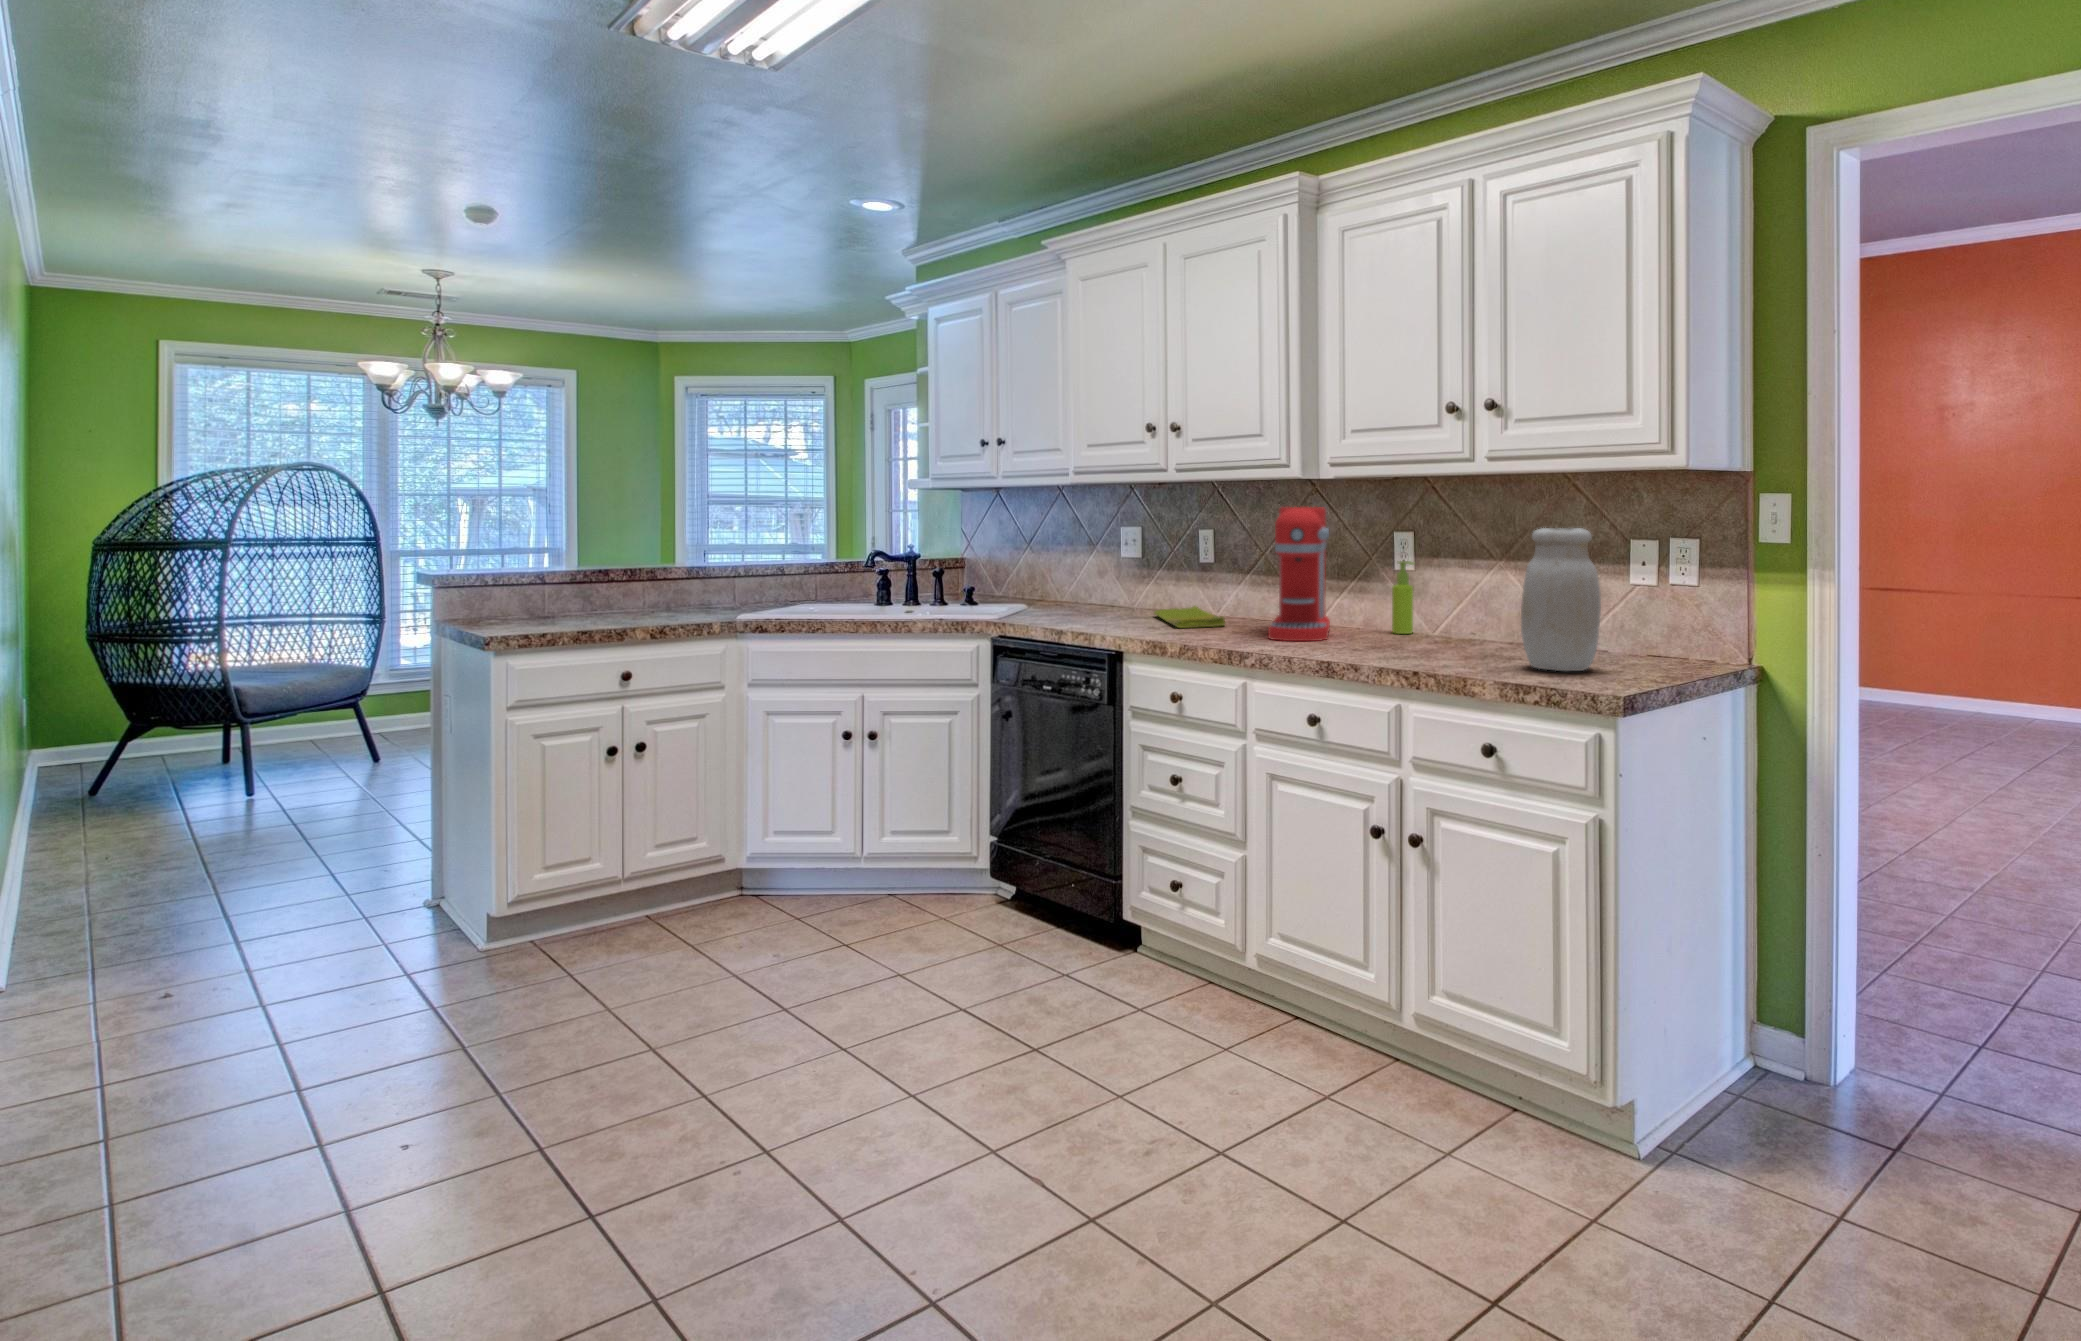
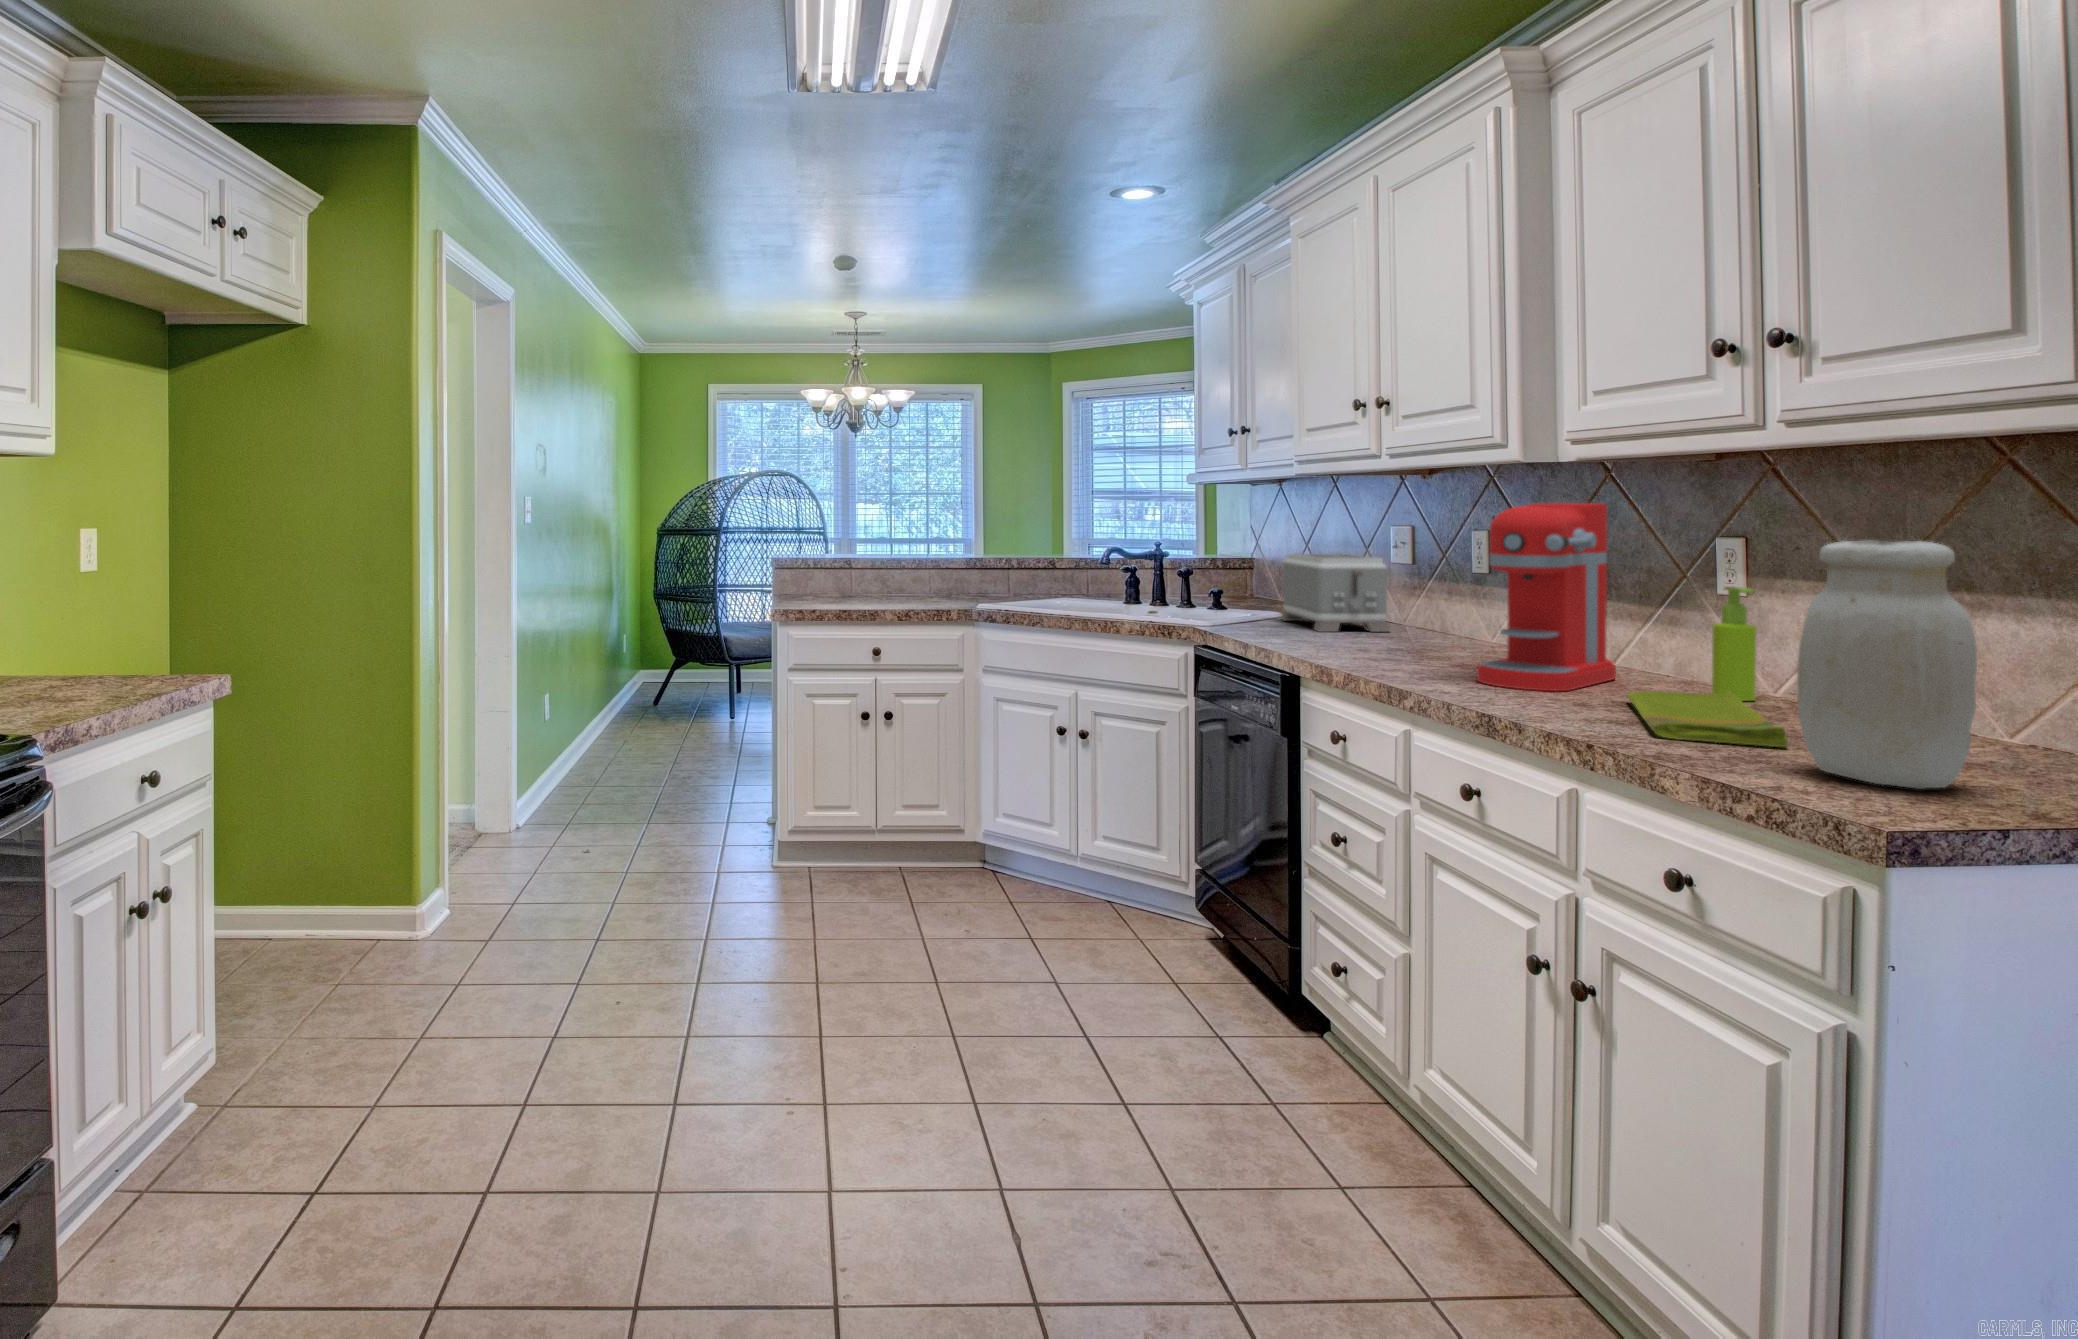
toaster: none [1041,549,1137,614] -> present [1281,553,1390,632]
dish towel: present [1154,606,1225,628] -> present [1627,690,1788,747]

